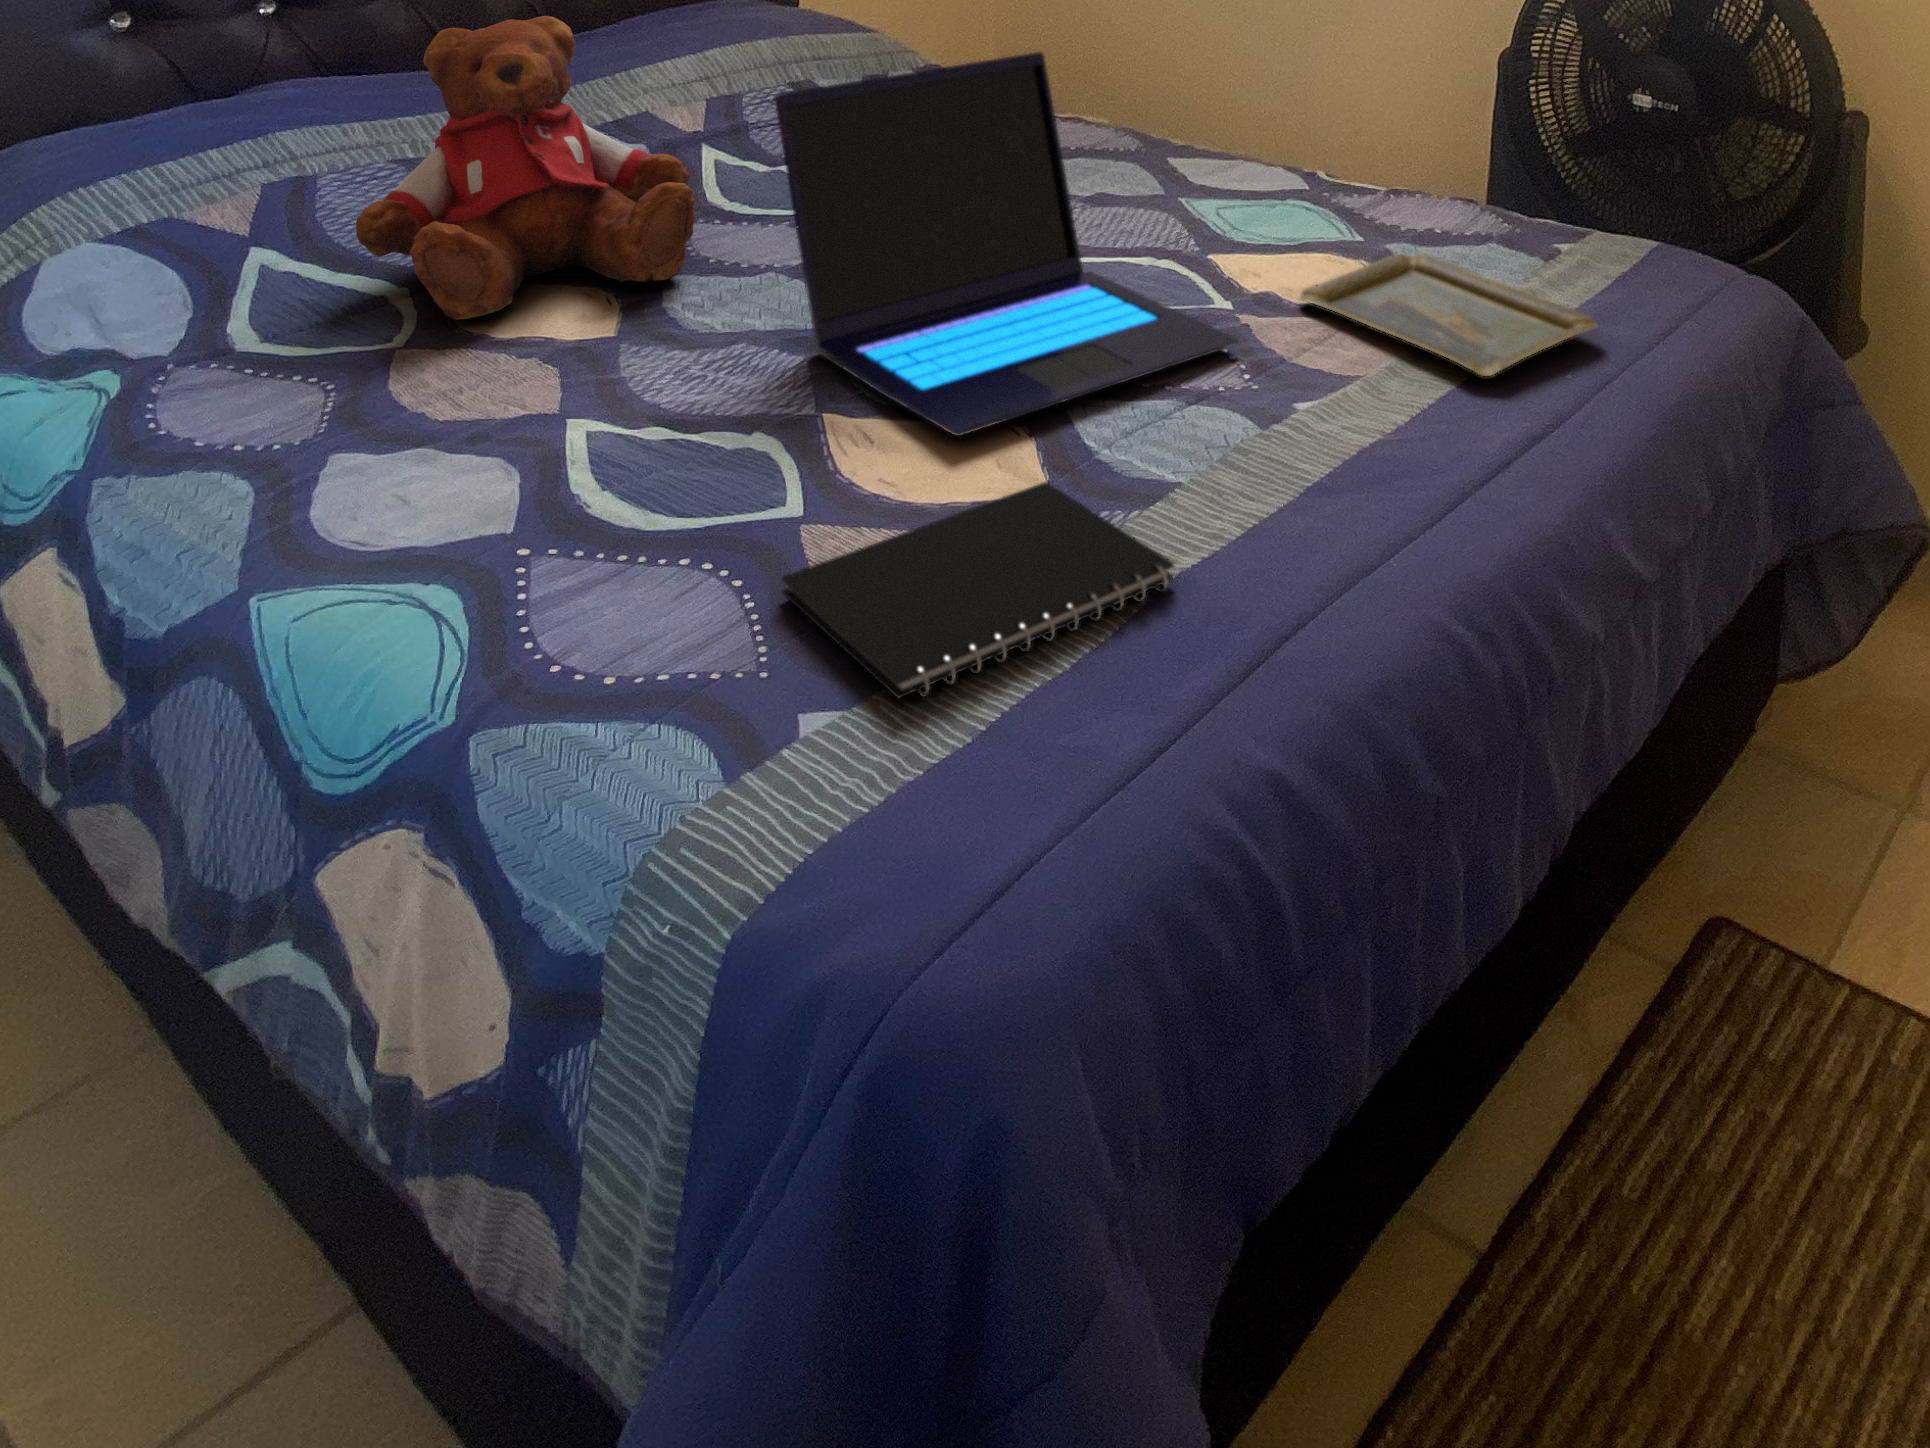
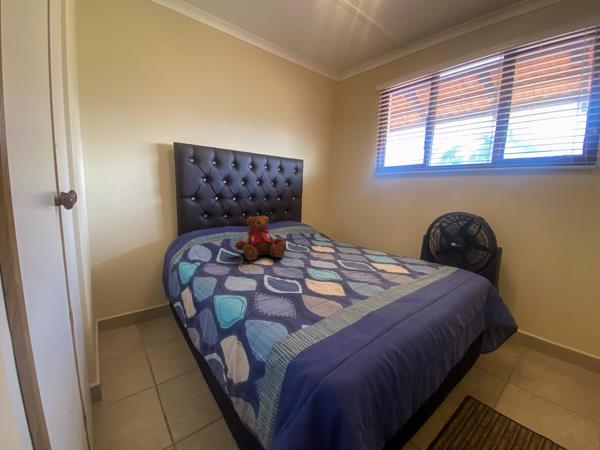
laptop: present [774,52,1238,436] -> none [300,225,379,284]
tray: present [1299,254,1597,376] -> none [389,264,450,285]
notebook: present [782,482,1174,698] -> none [299,293,372,326]

